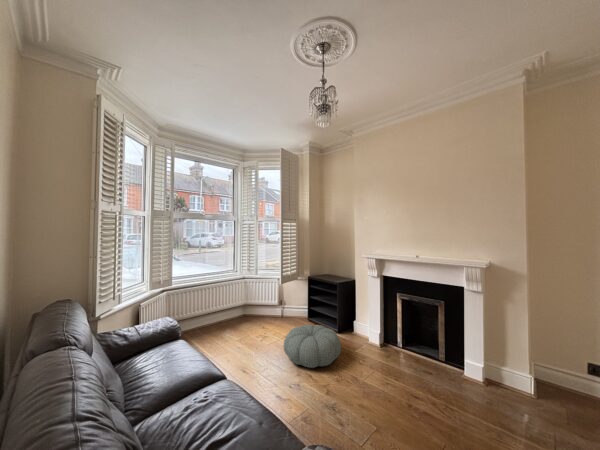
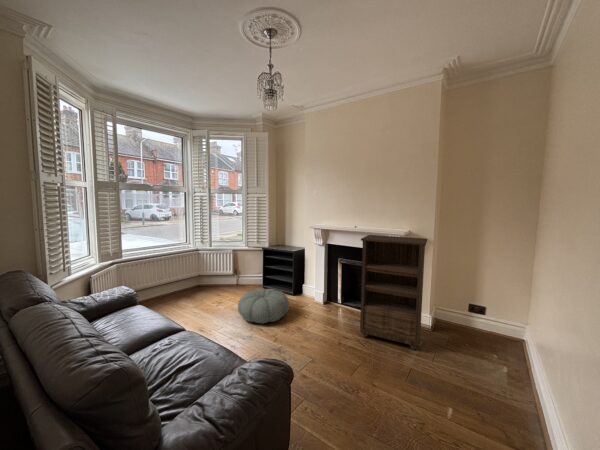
bookshelf: none [431,267,527,427] -> present [360,235,427,350]

